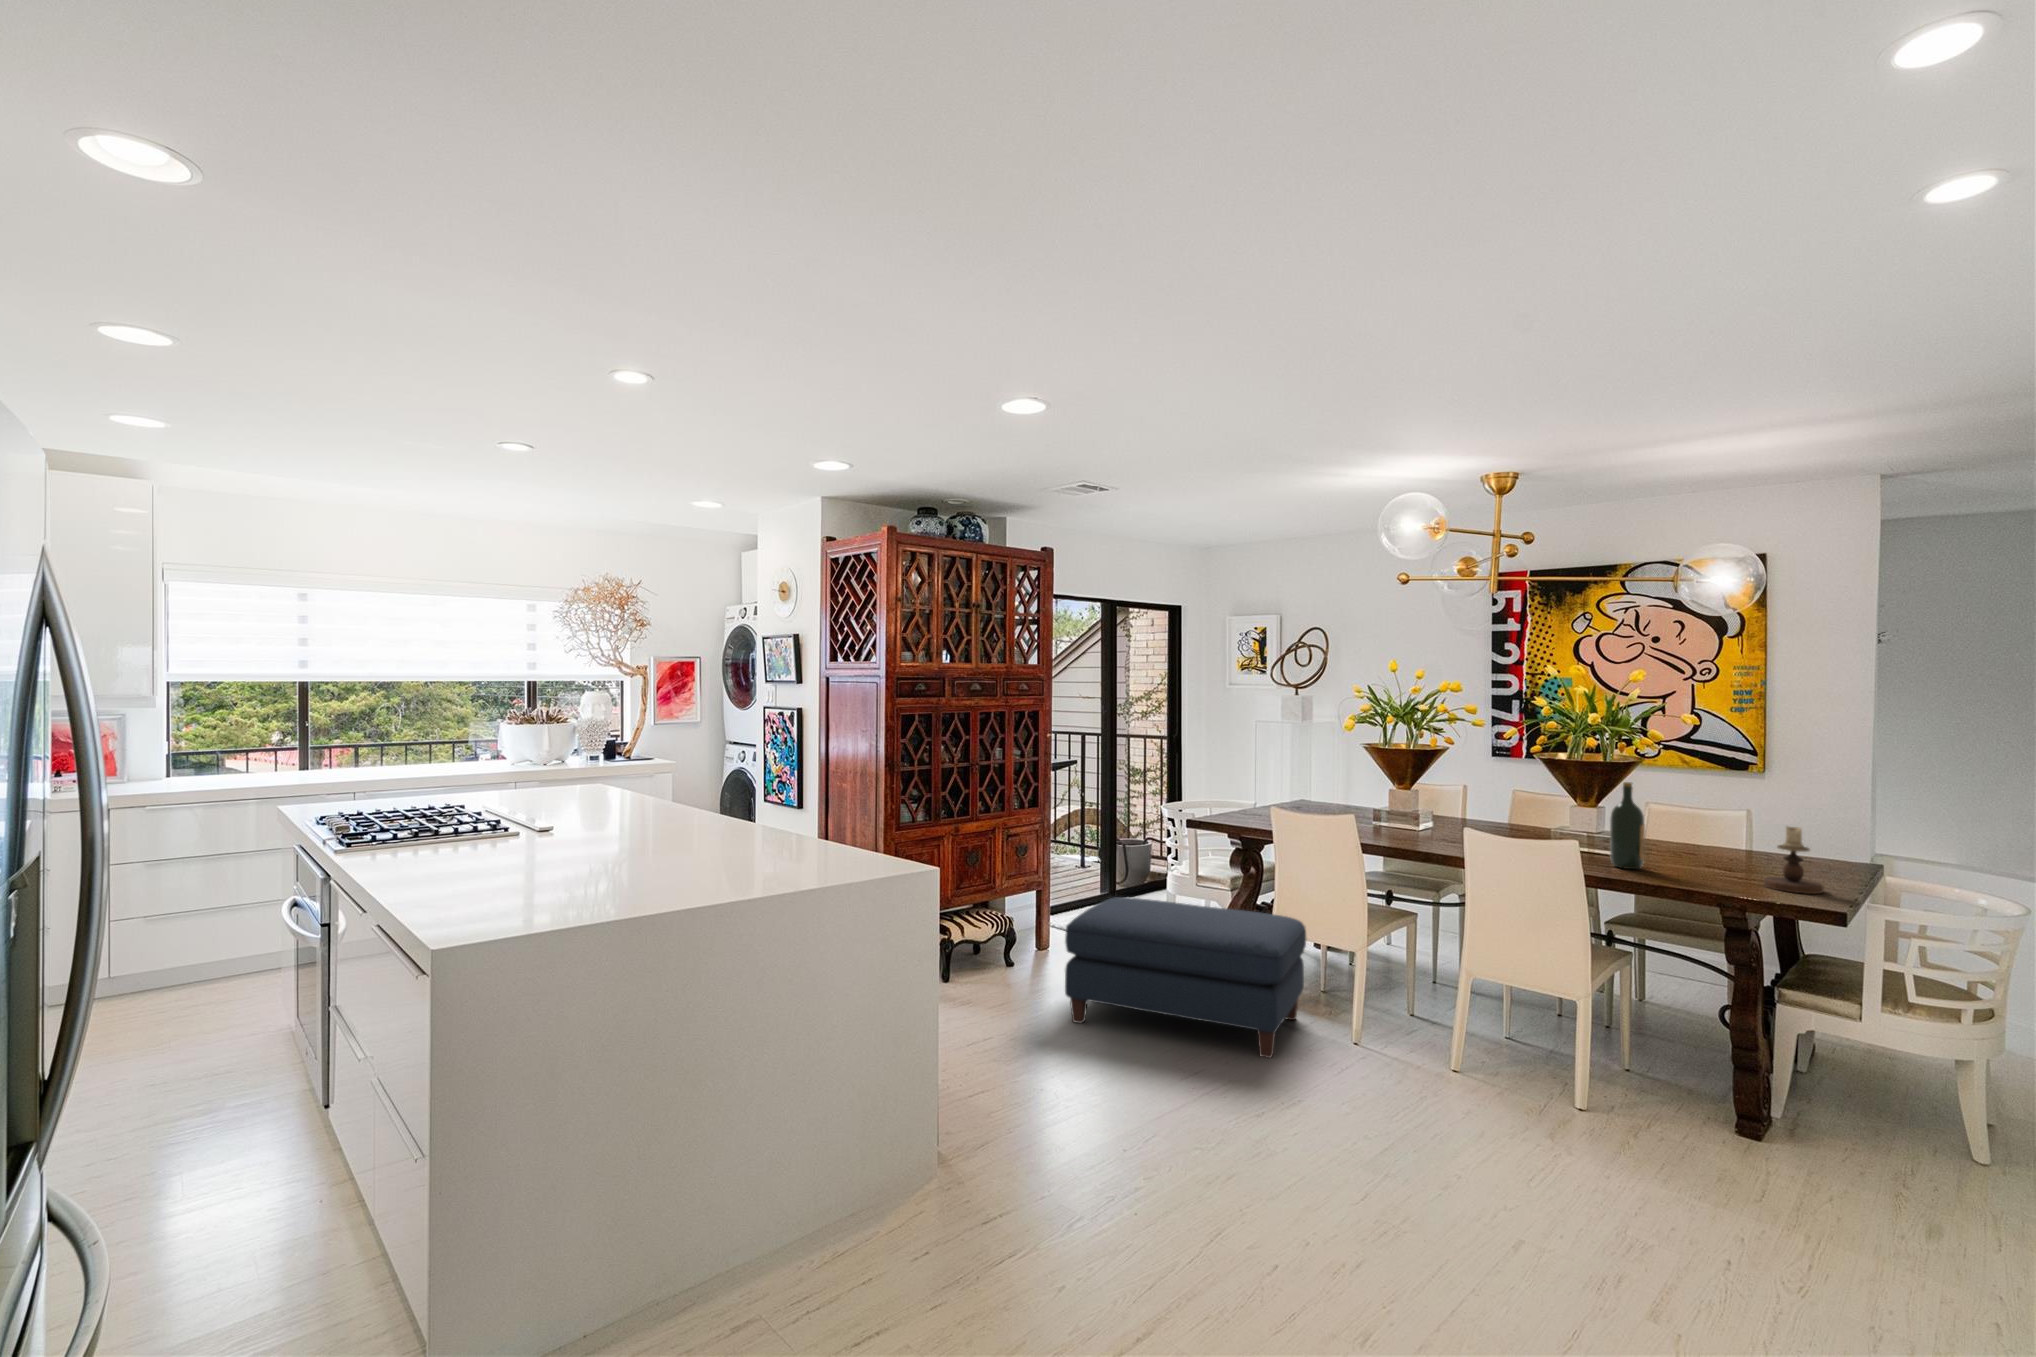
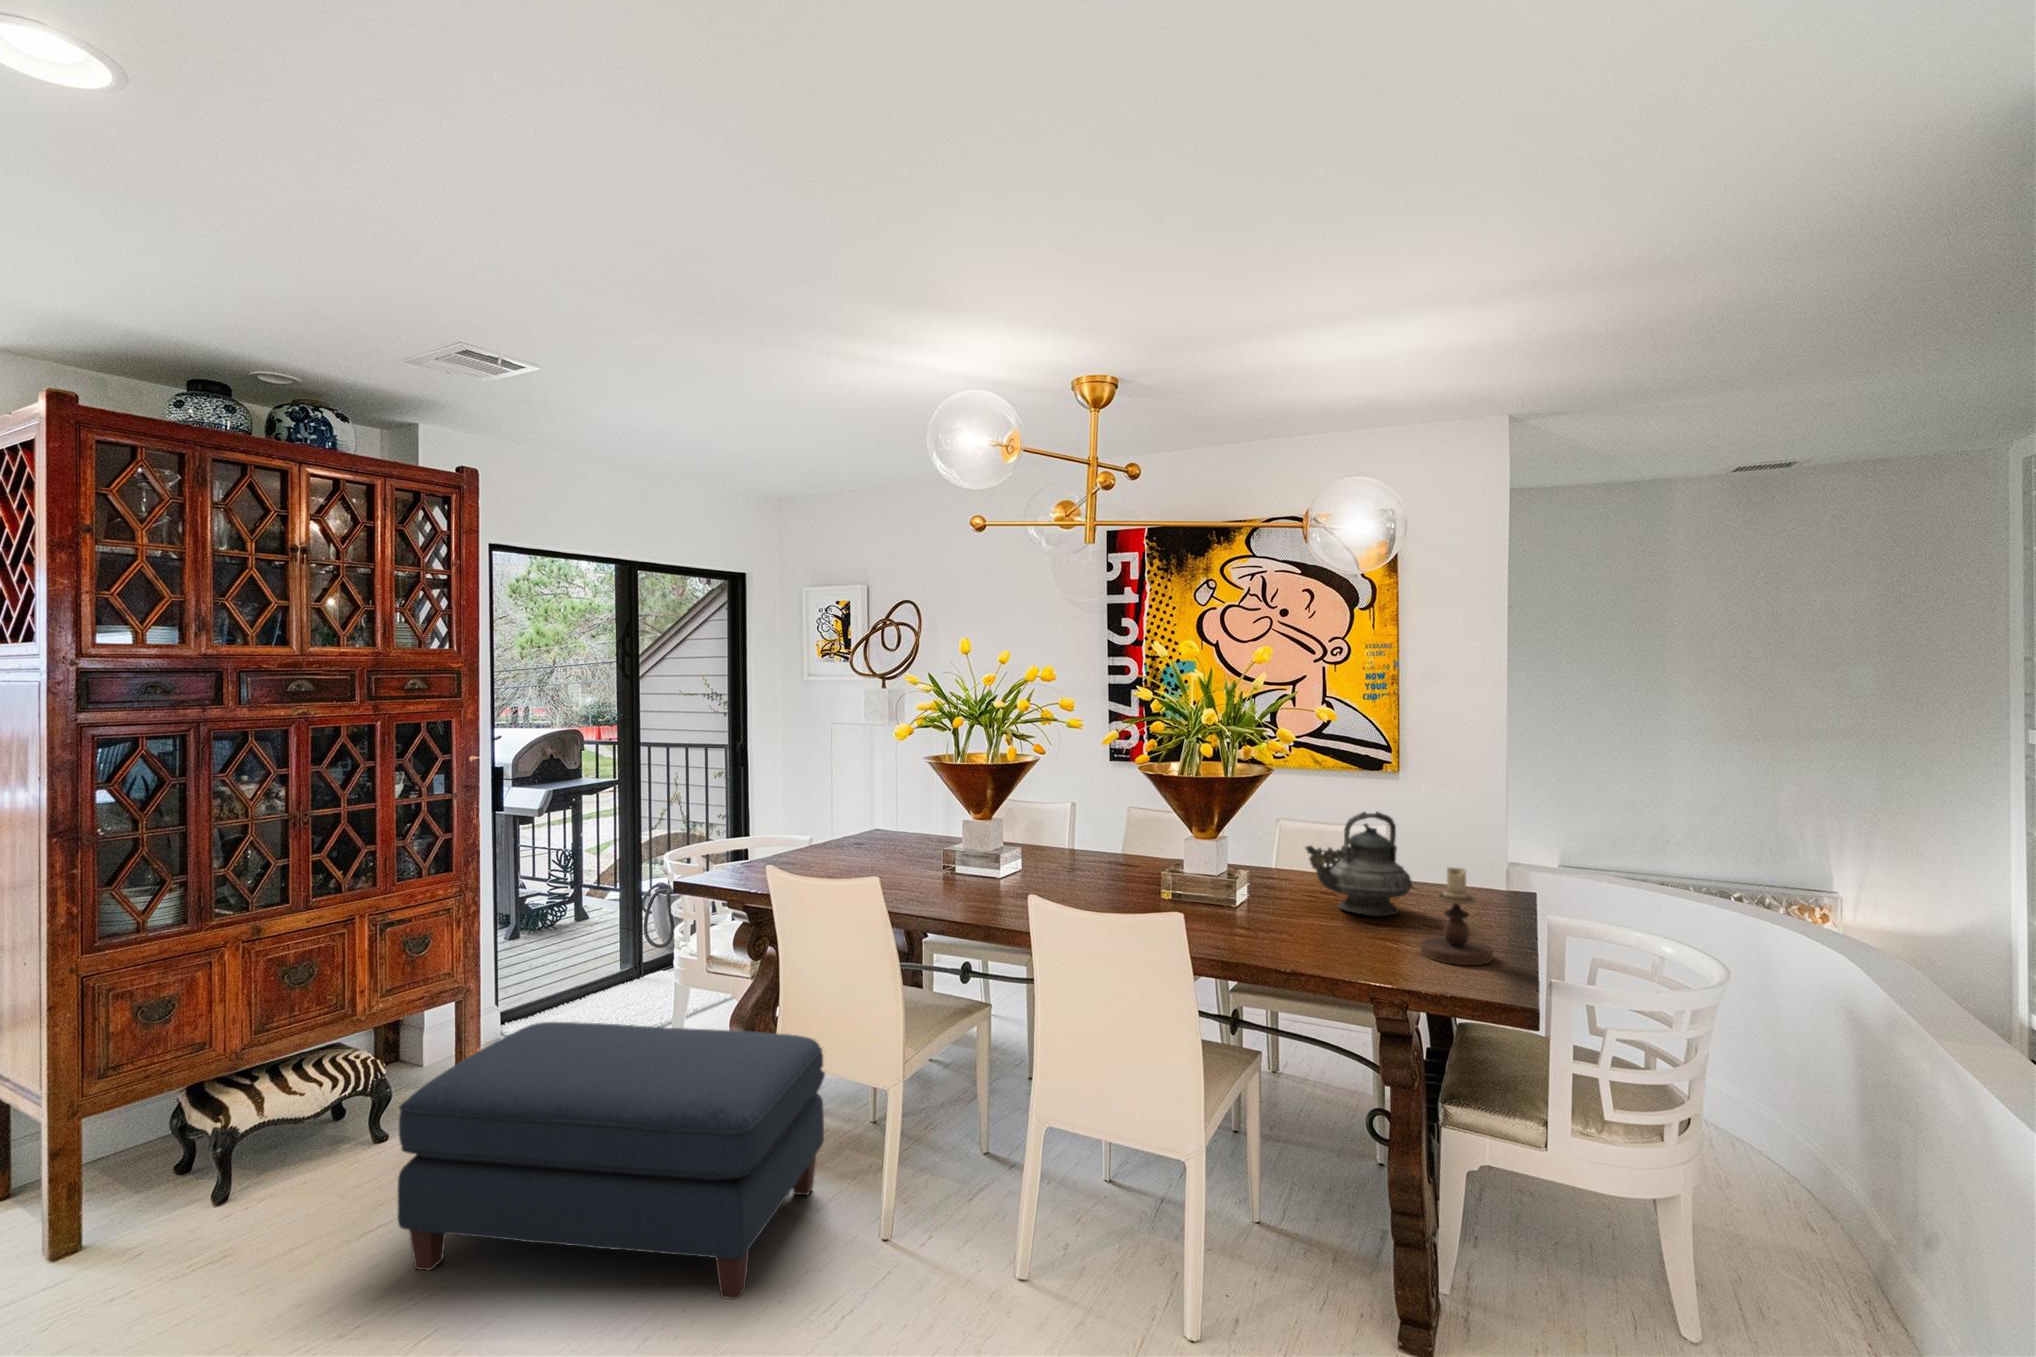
wine bottle: present [1610,782,1645,869] -> none [1231,811,1274,938]
teapot: none [1671,790,1763,866] -> present [1306,812,1413,916]

